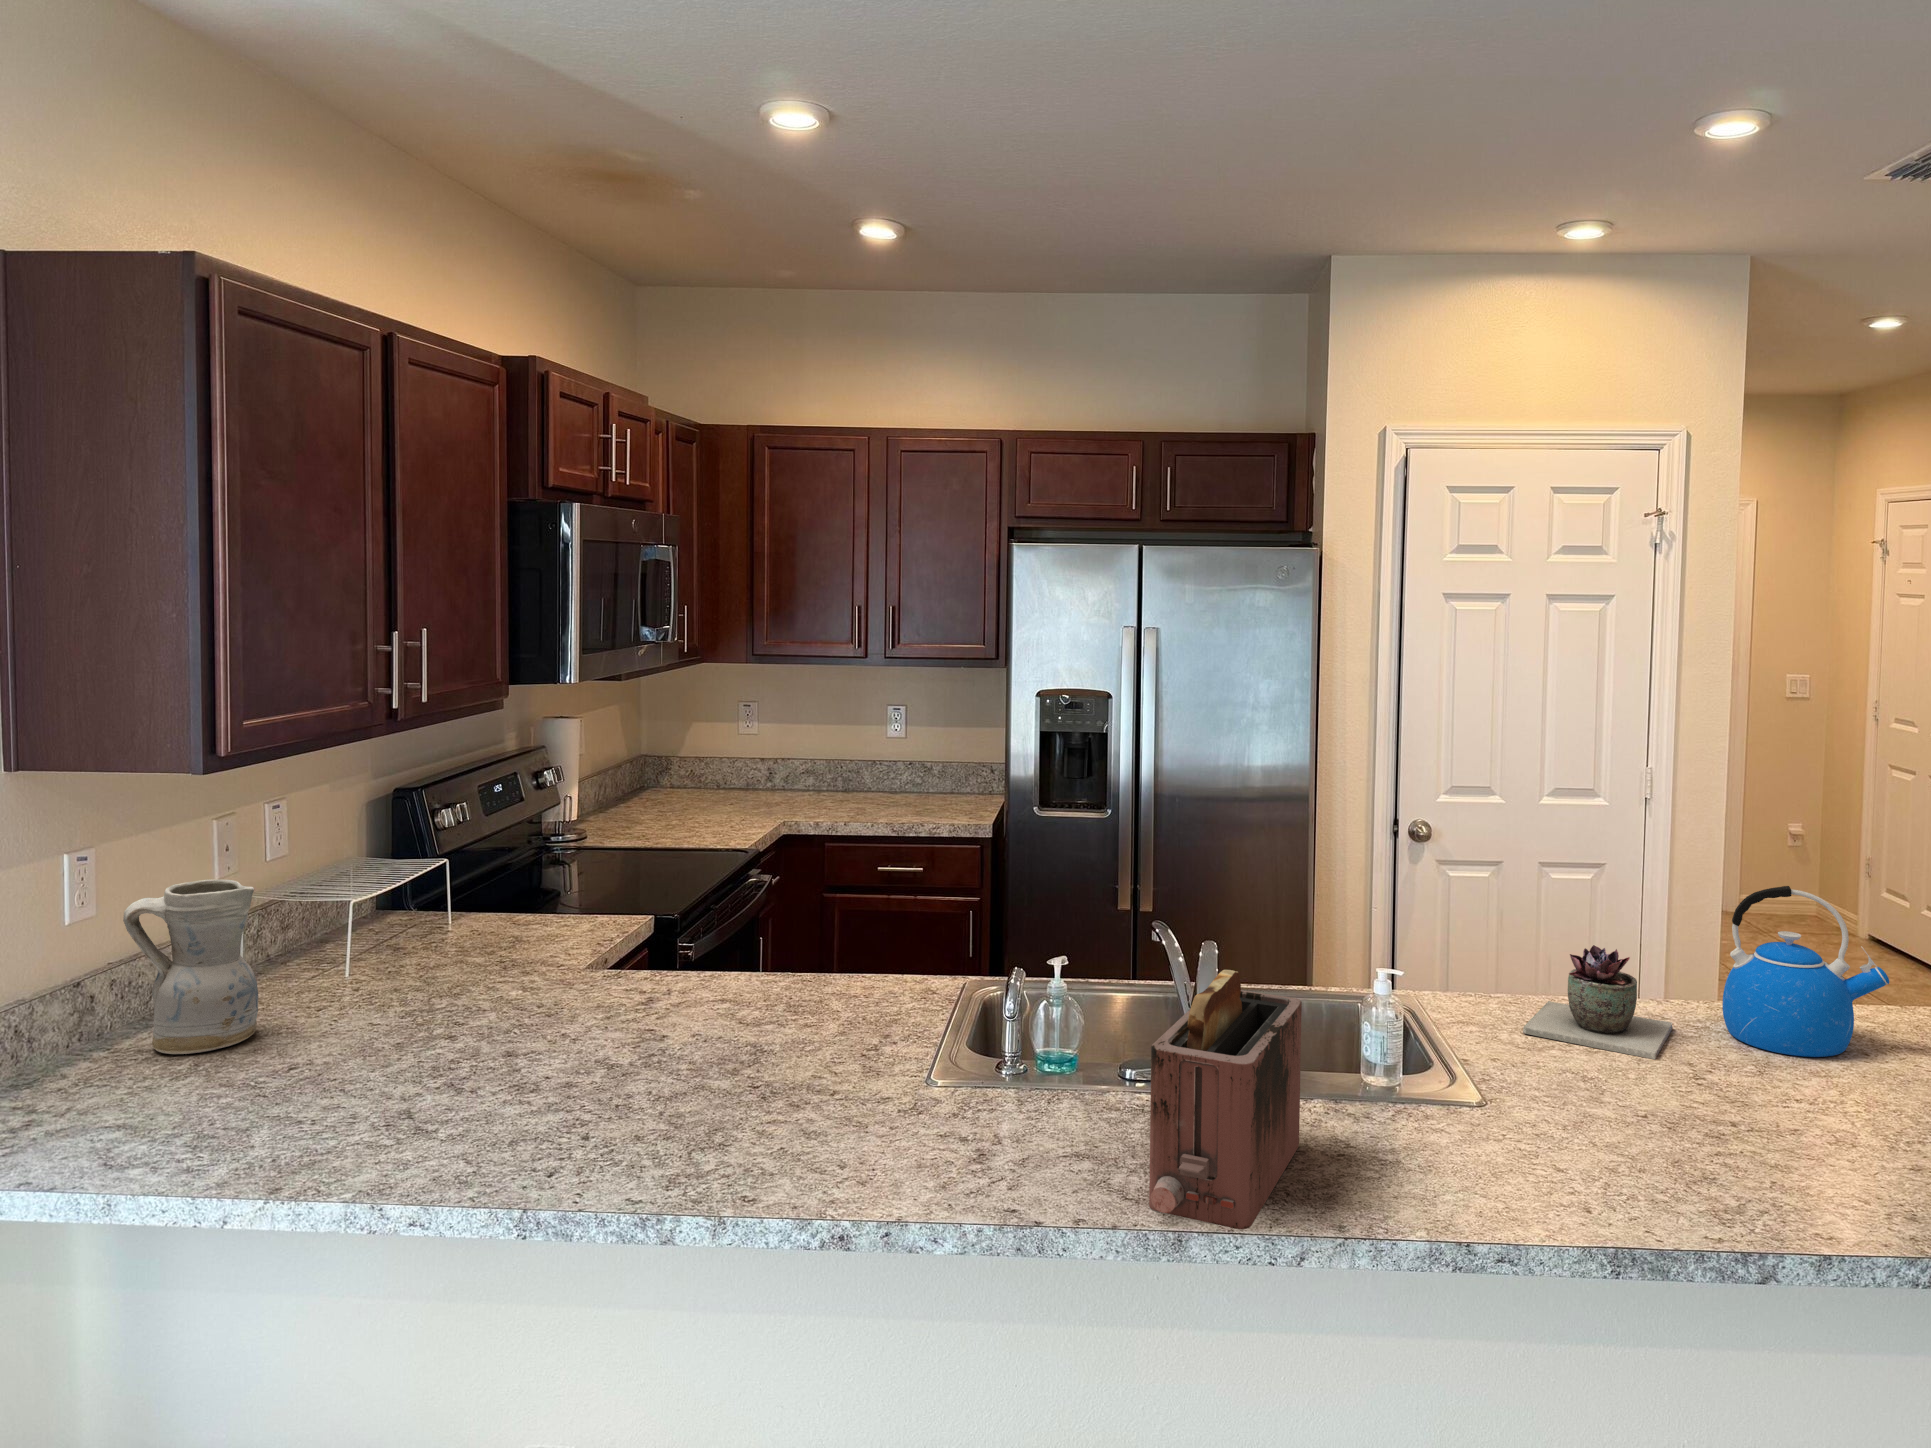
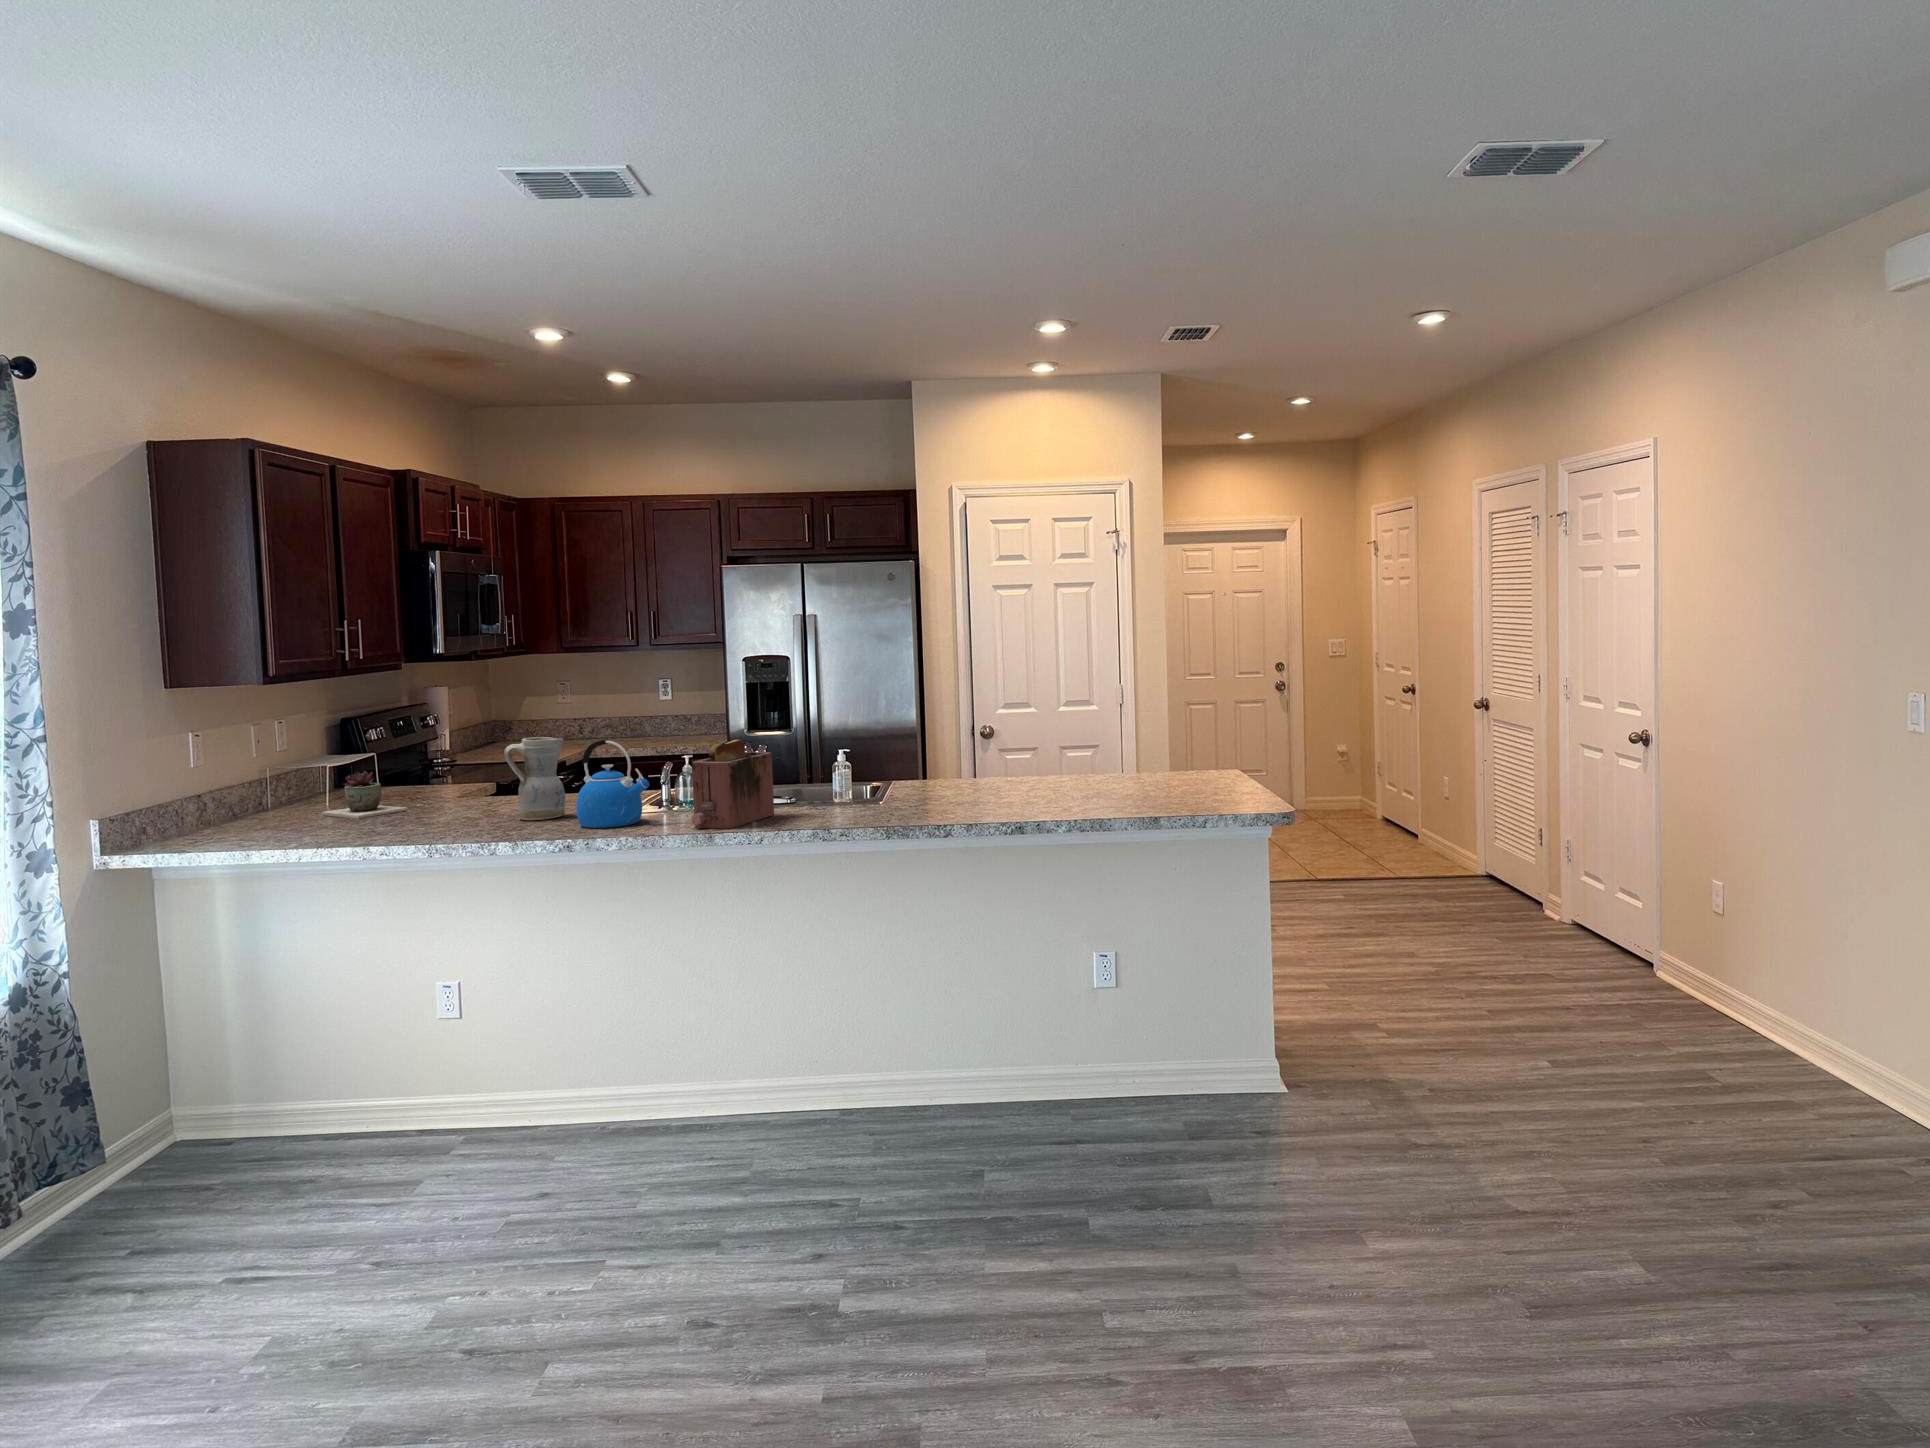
ceramic pitcher: present [123,879,258,1054] -> present [504,737,565,820]
kettle: present [1723,886,1889,1057] -> present [576,739,649,828]
succulent plant: present [1523,945,1673,1060] -> present [322,771,407,819]

